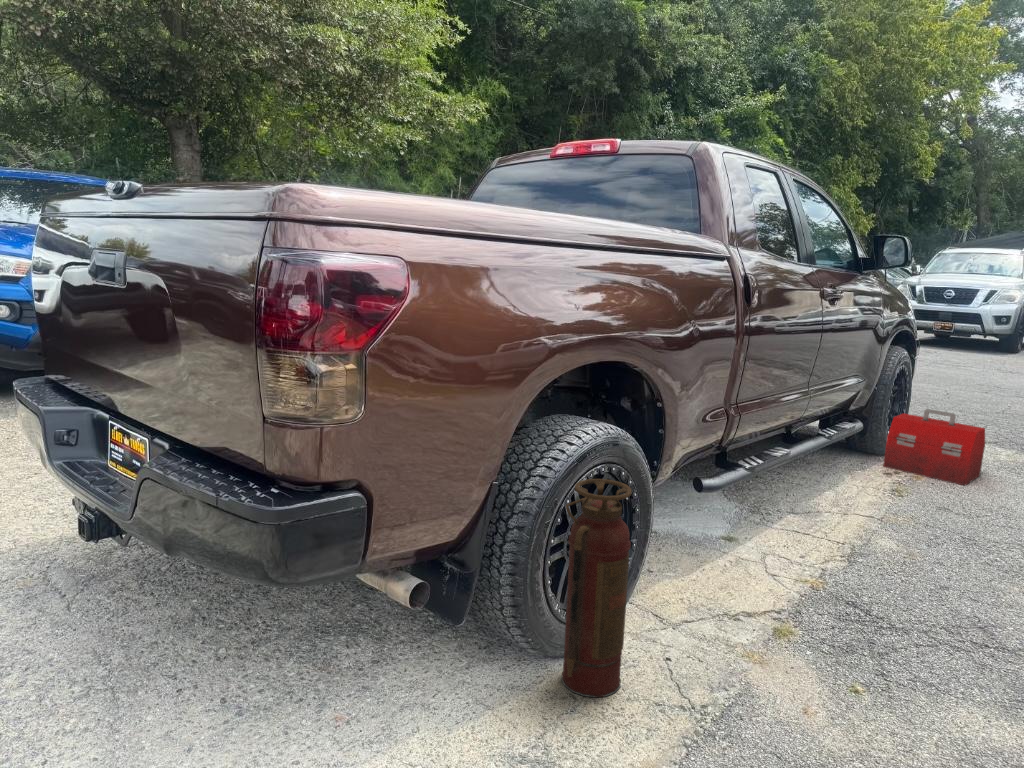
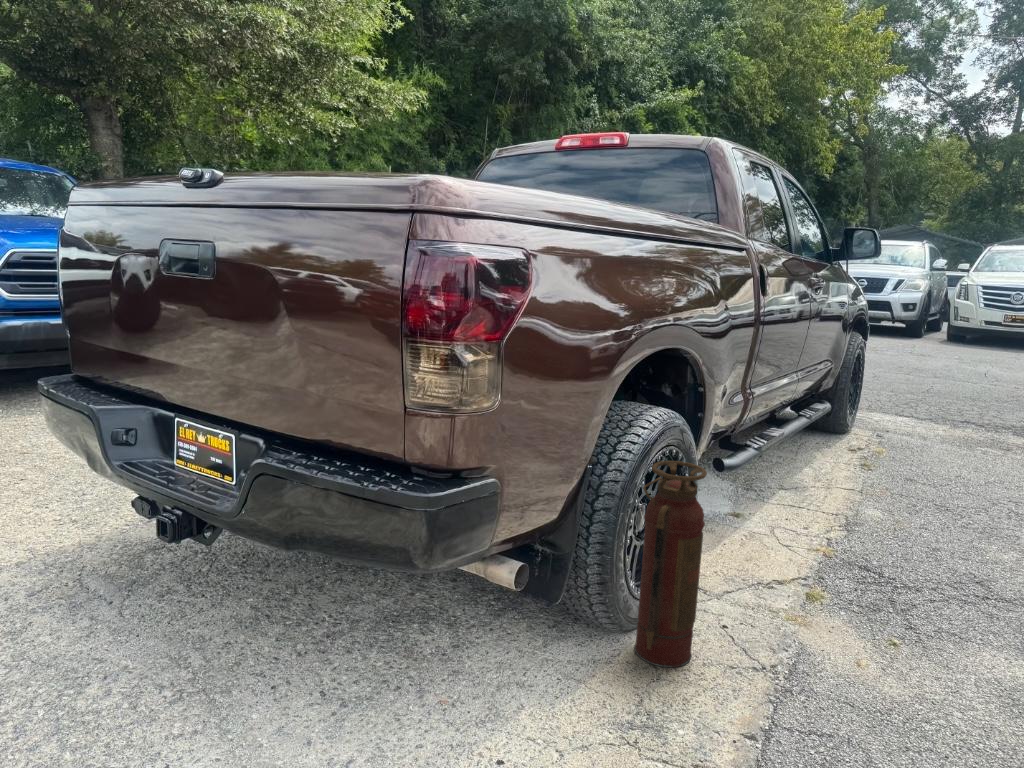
toolbox: present [883,409,985,485] -> none [845,388,936,458]

